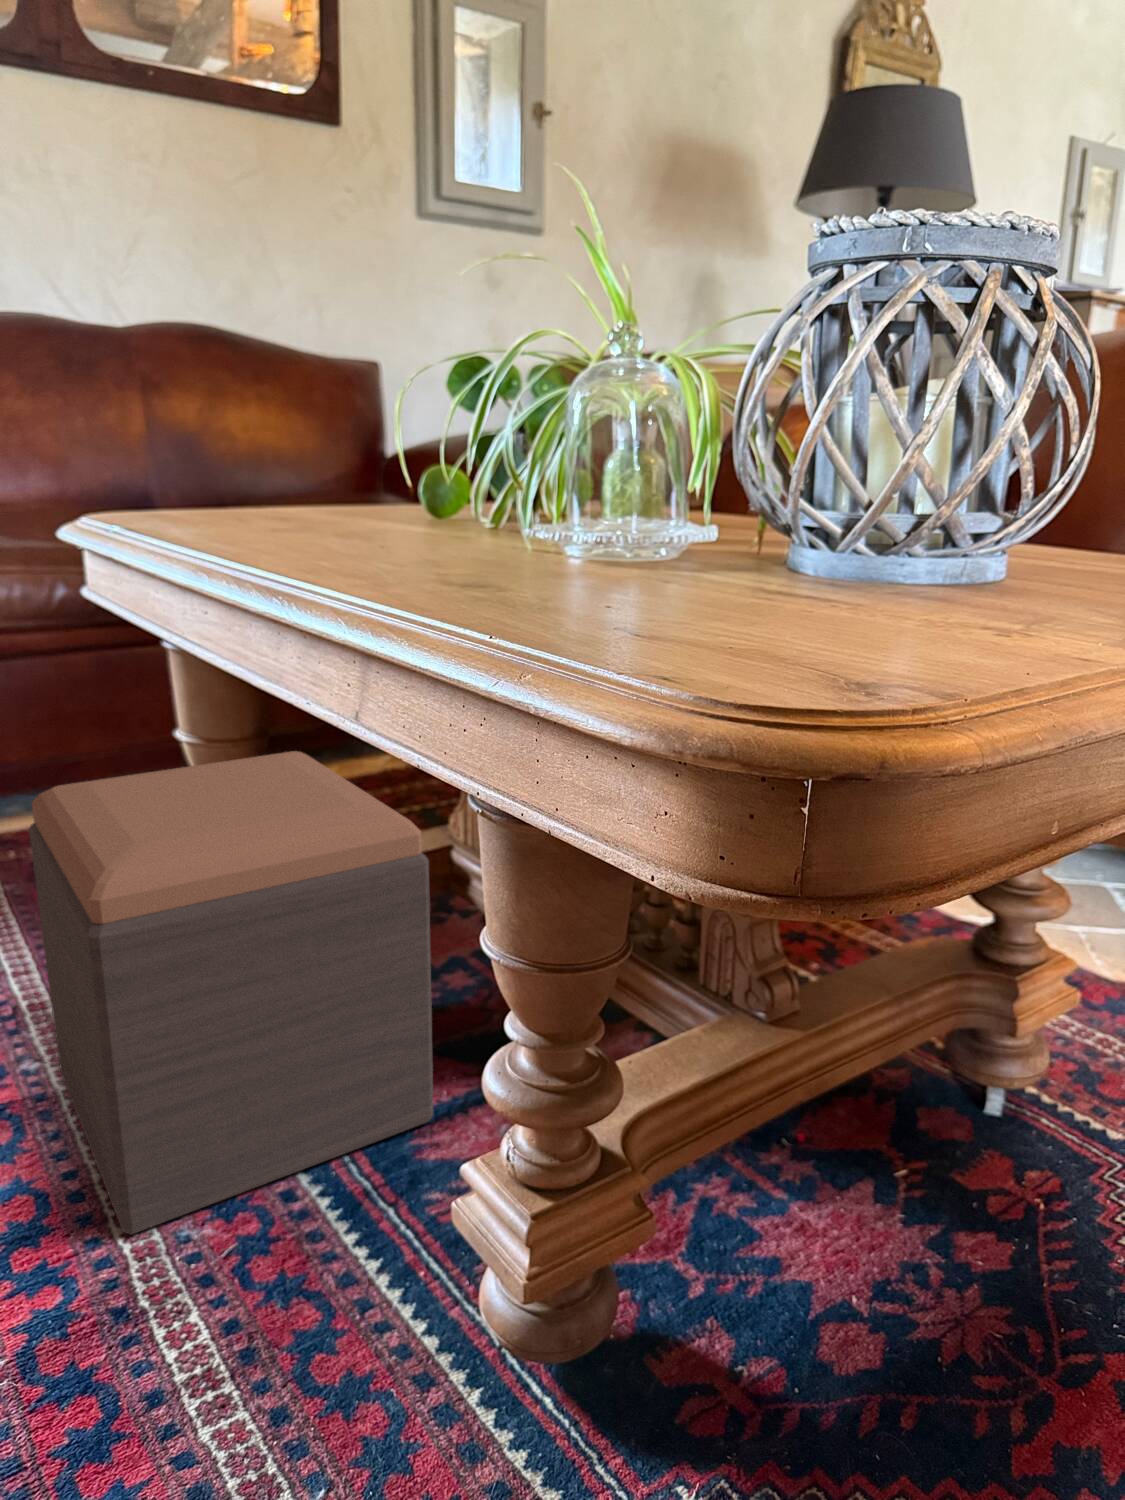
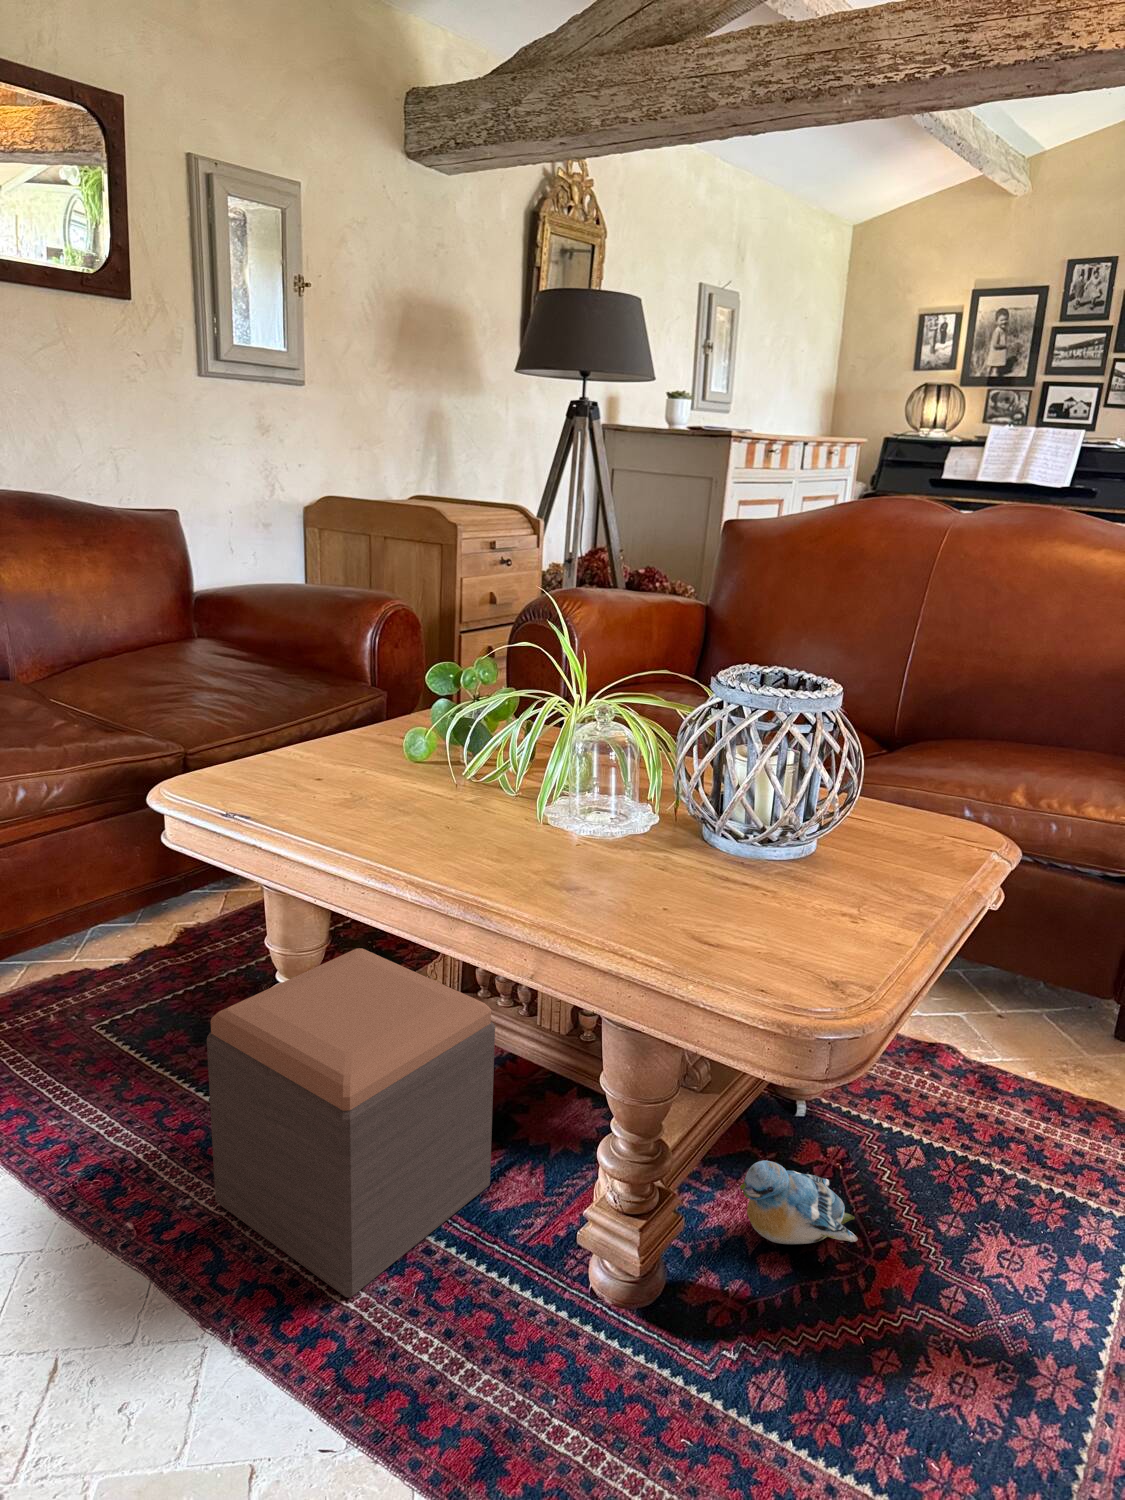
plush toy: none [800,1150,1037,1341] -> present [740,1160,858,1244]

